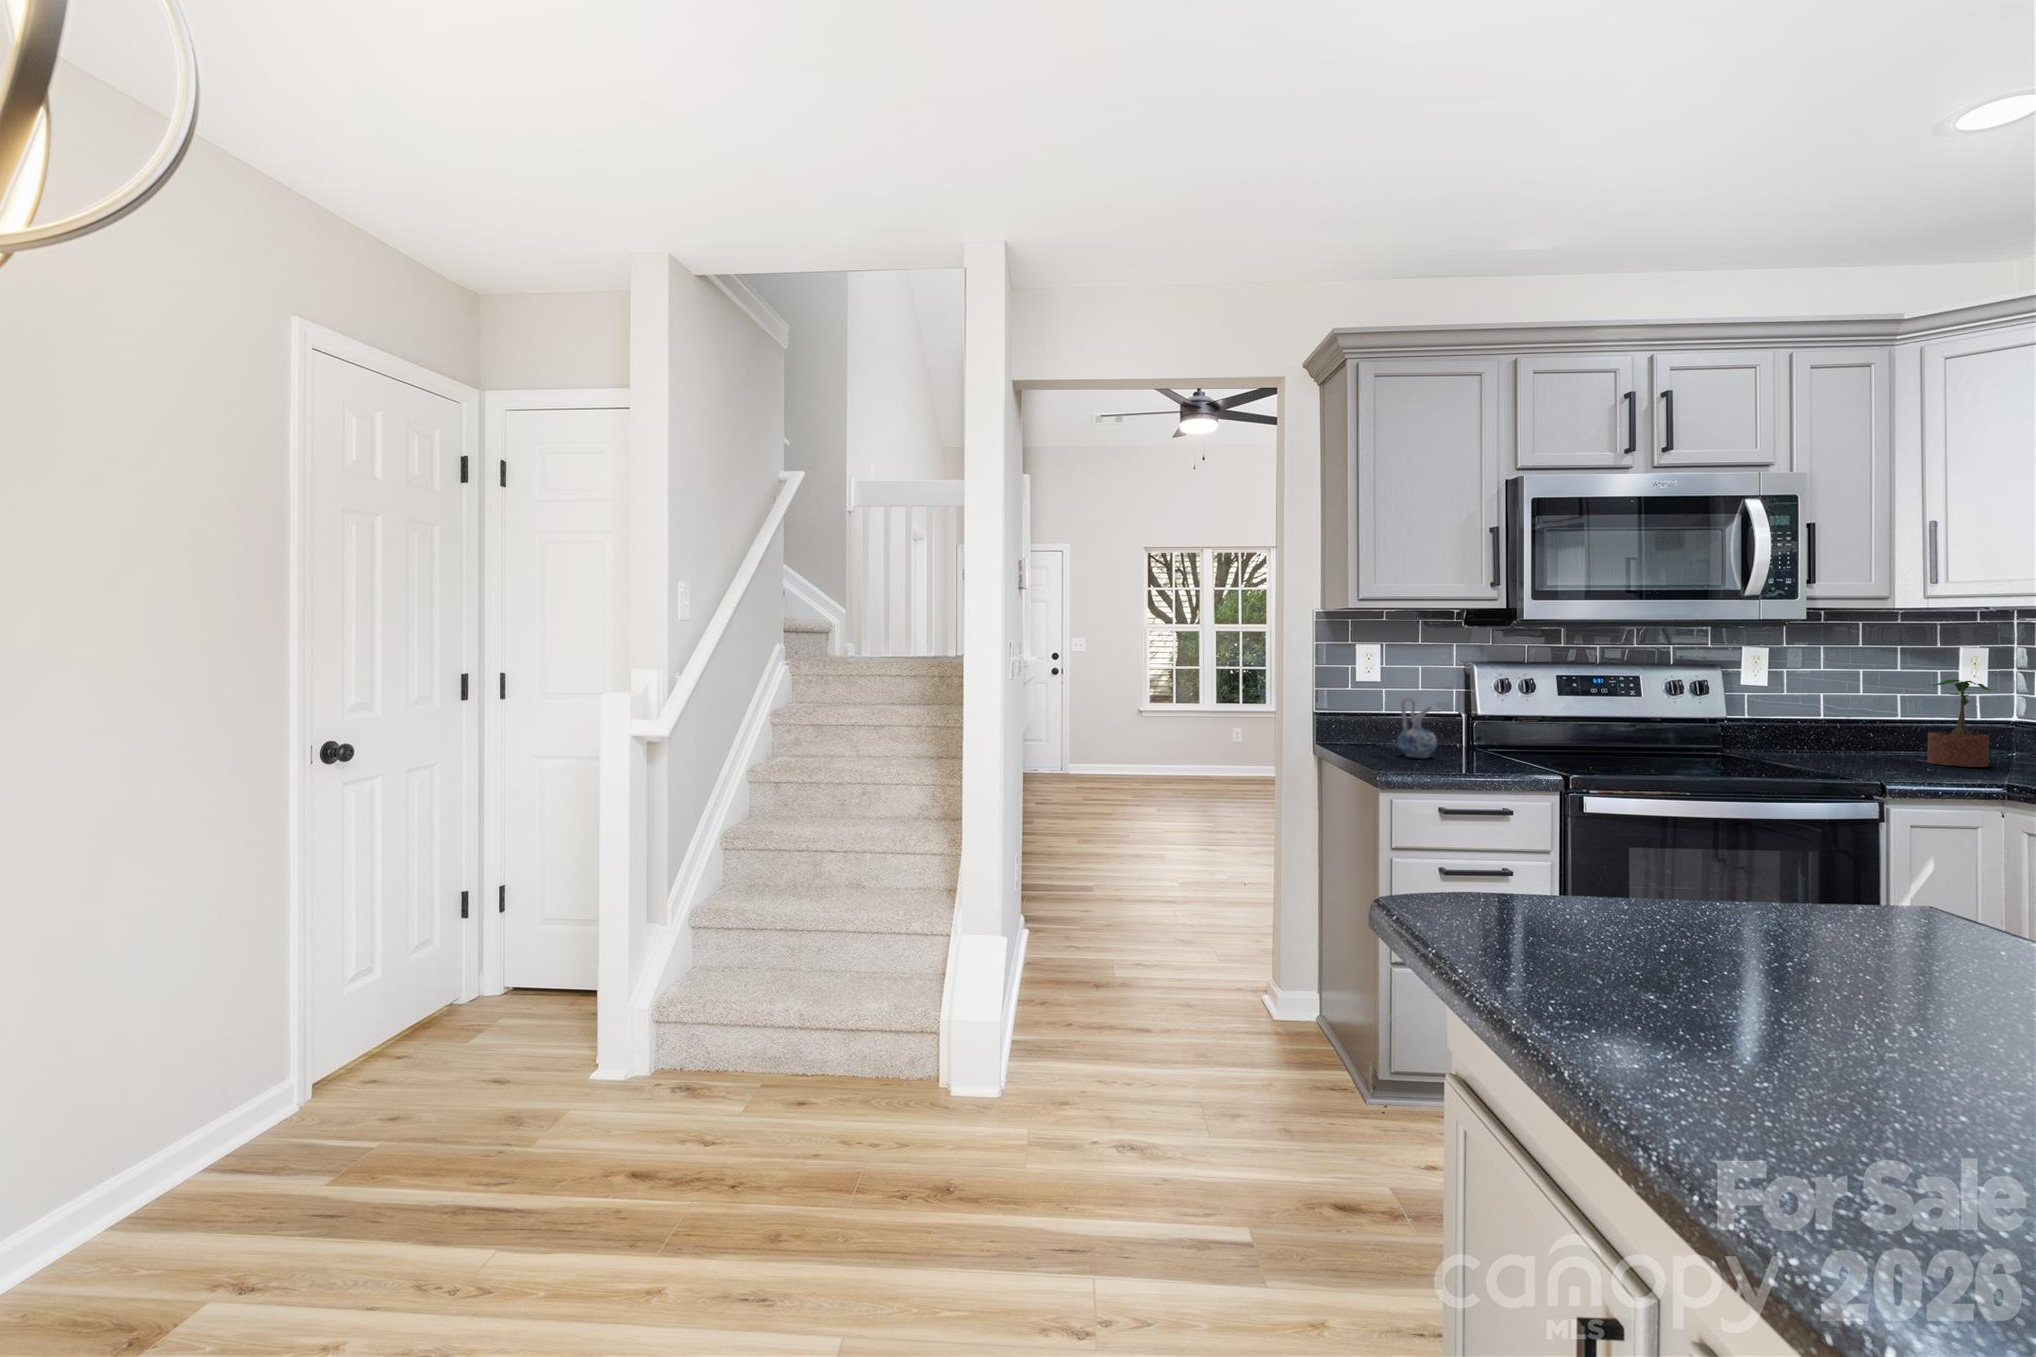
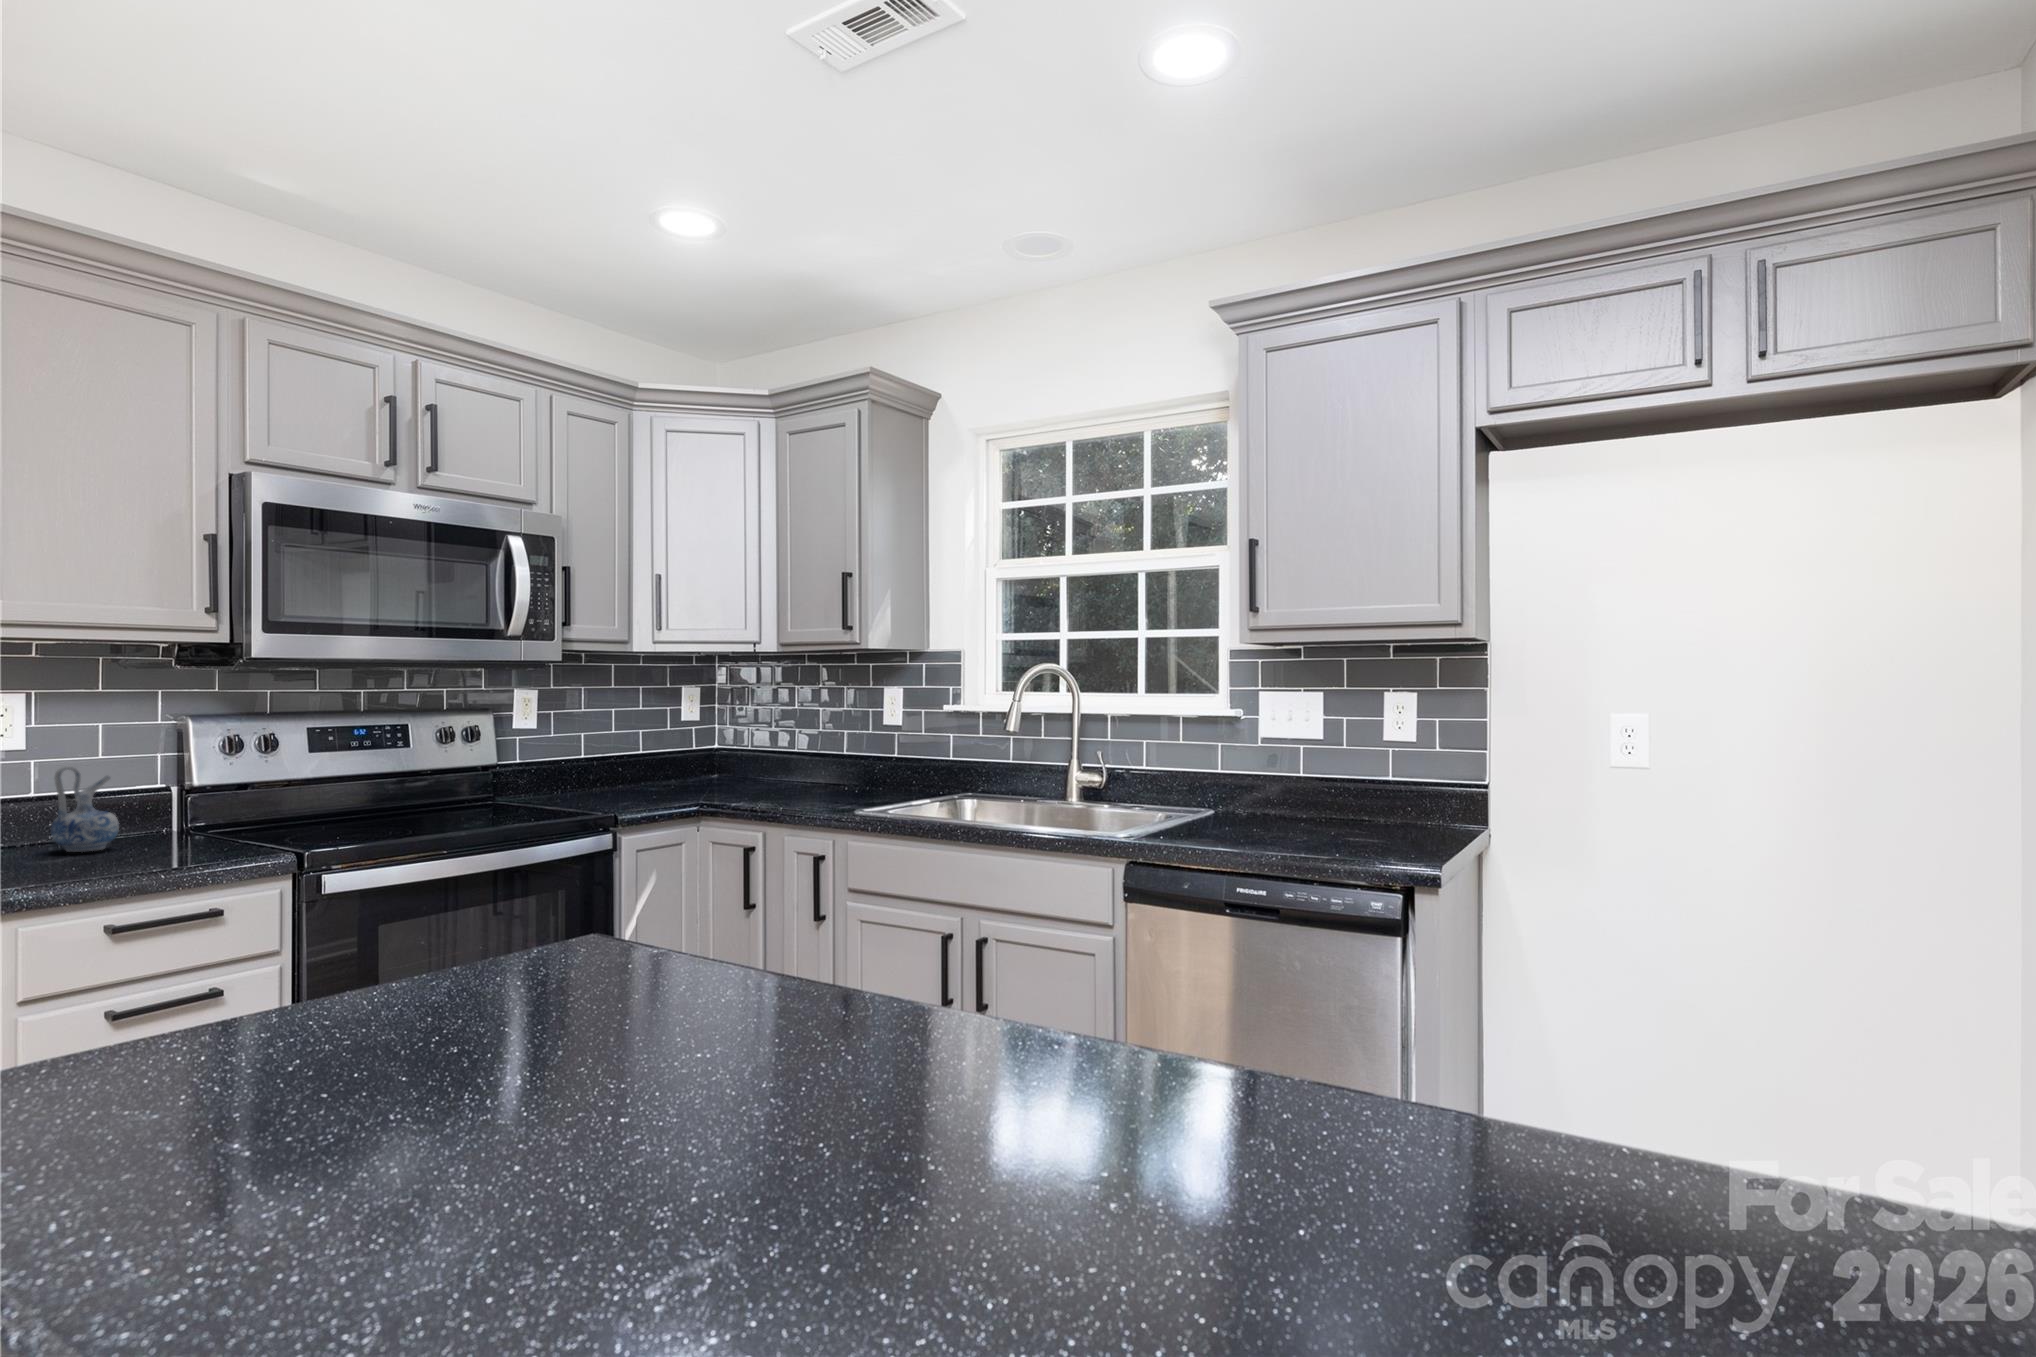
potted plant: present [1927,680,1989,767] -> none [662,717,706,794]

